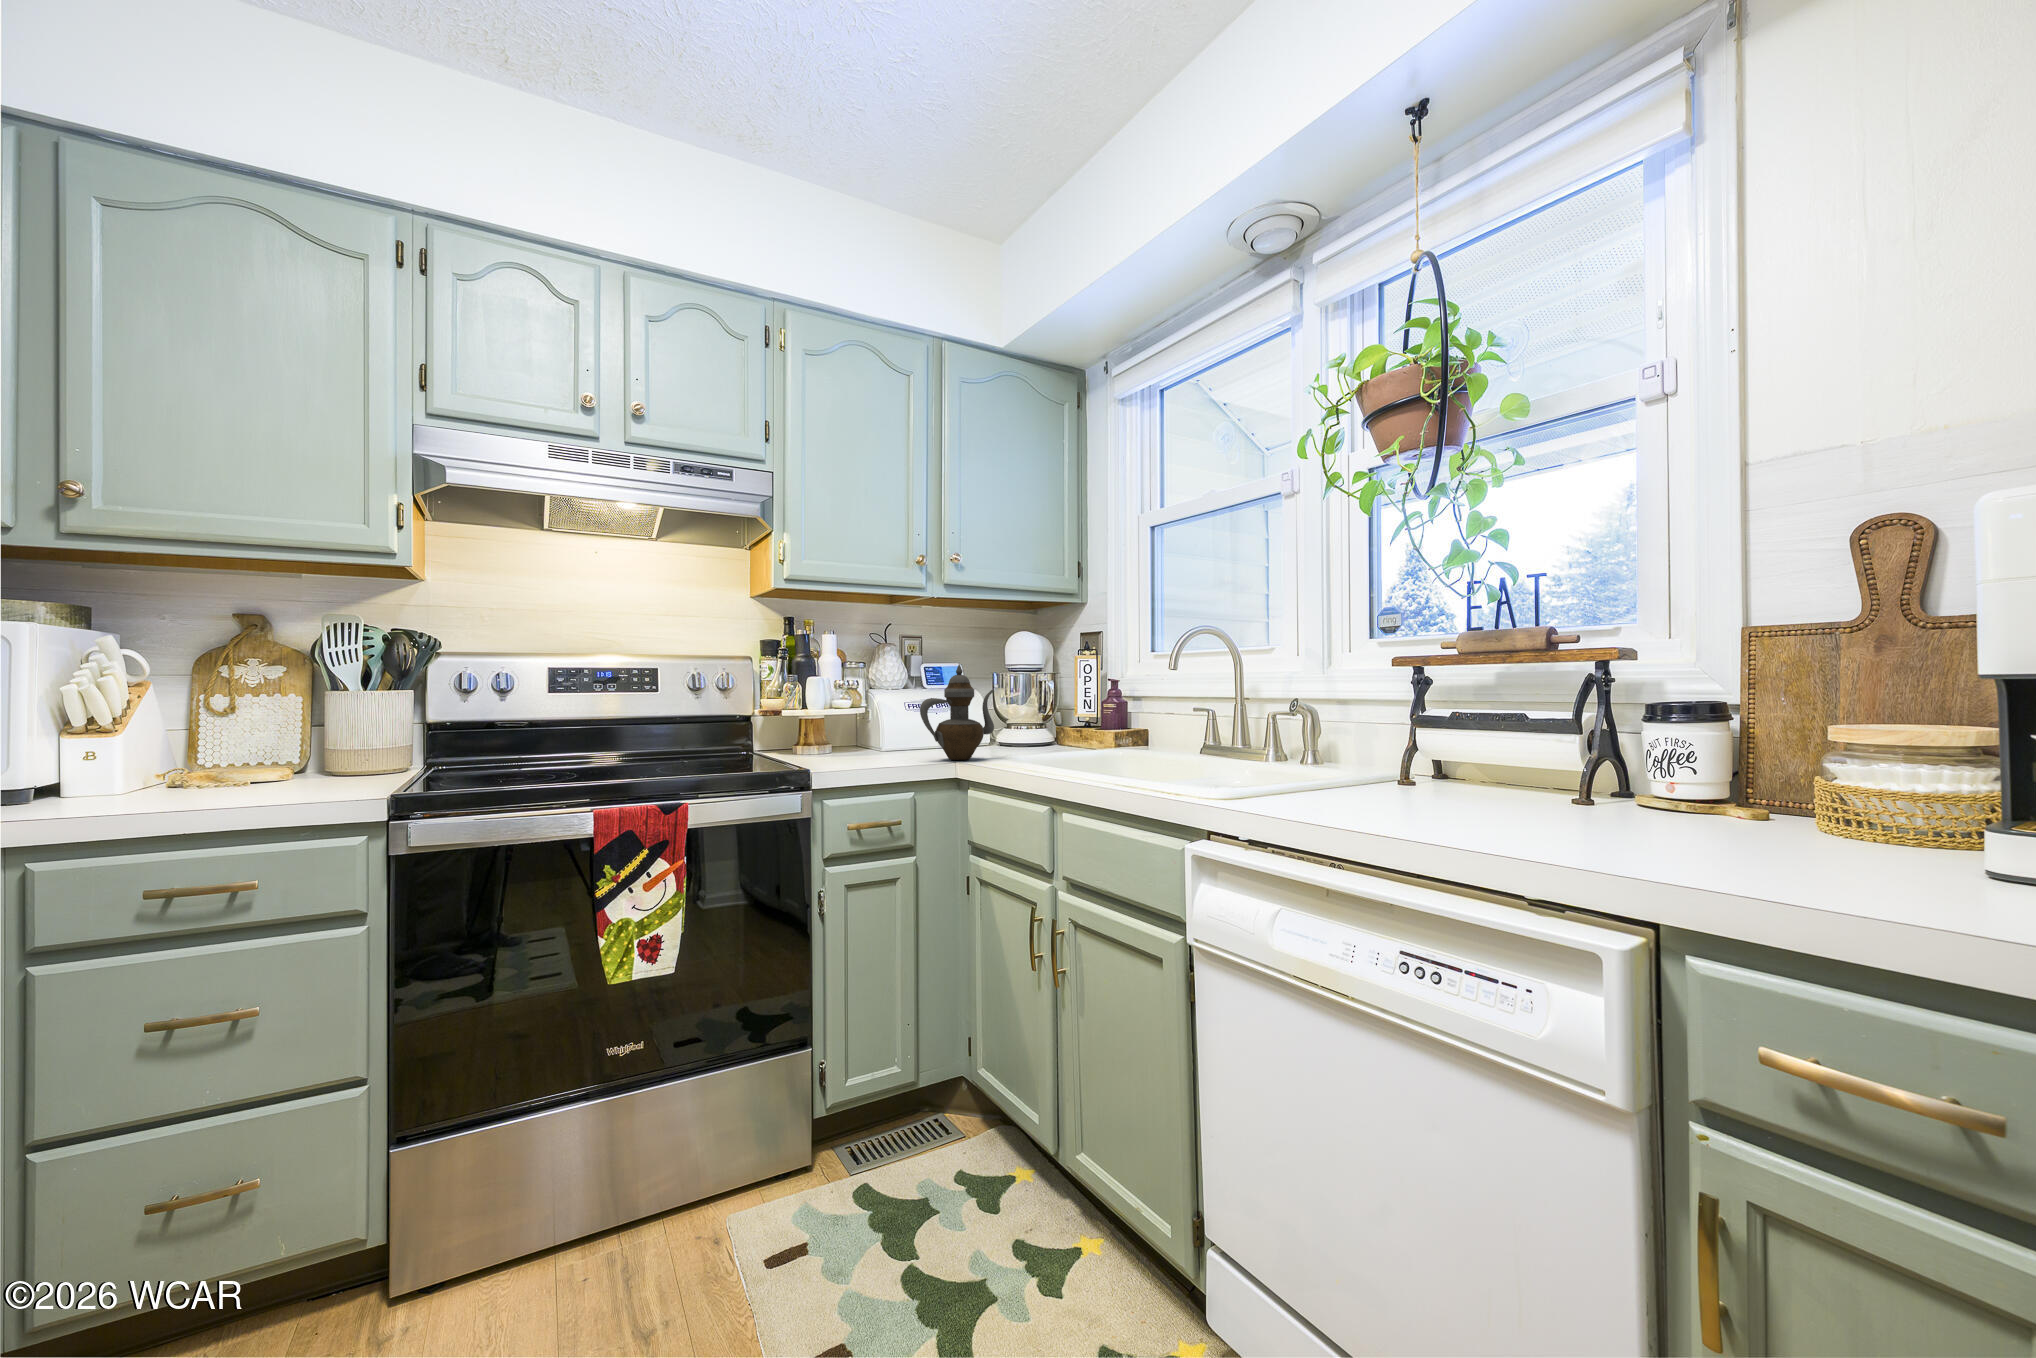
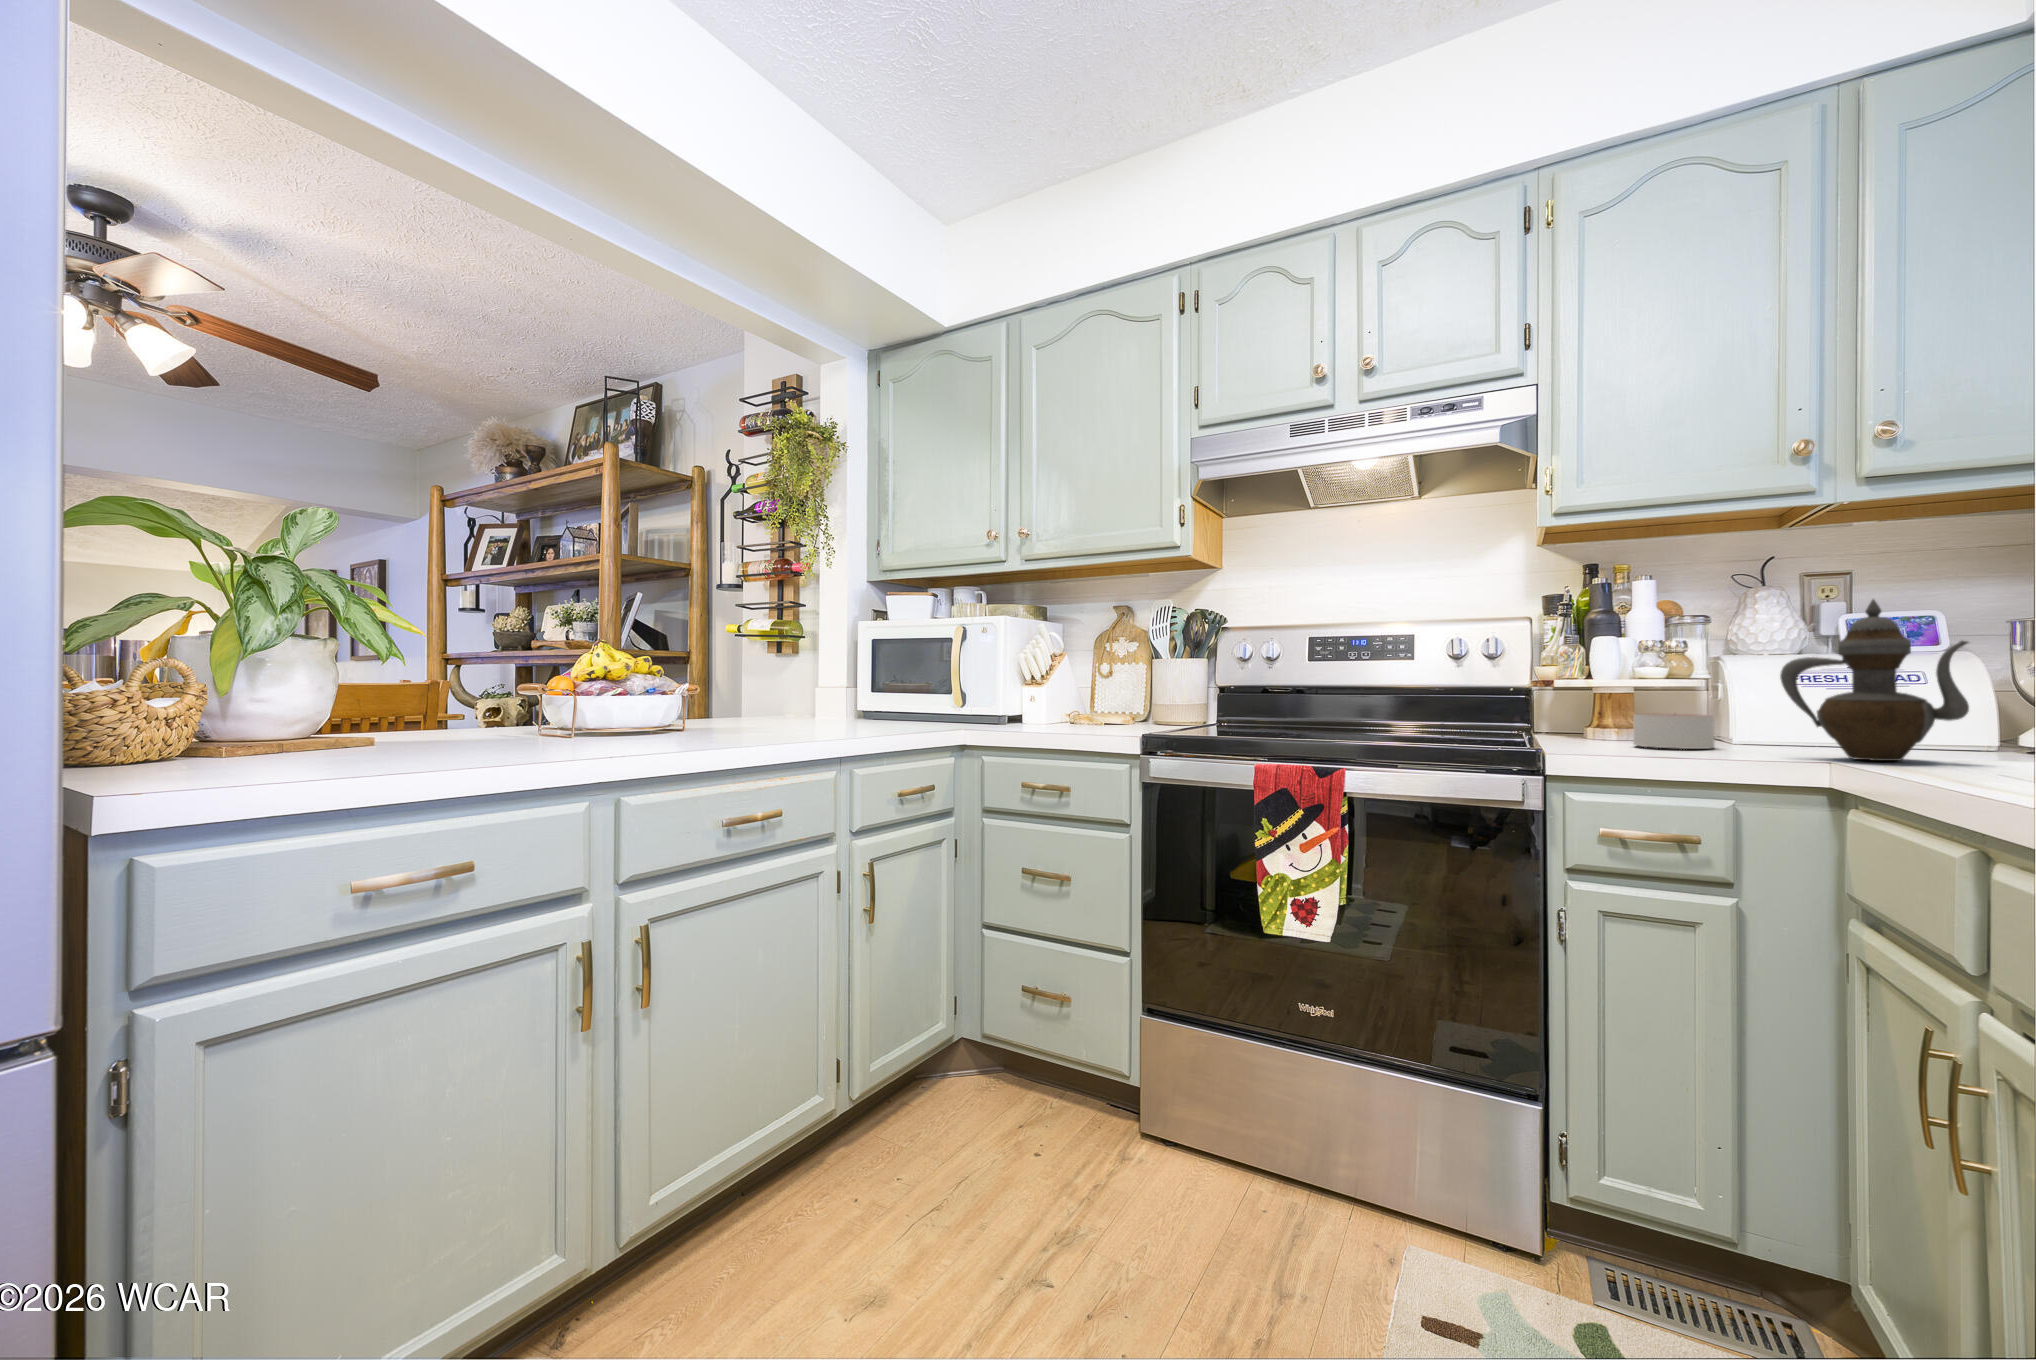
candle: none [824,735,871,761] -> present [1633,713,1715,749]

